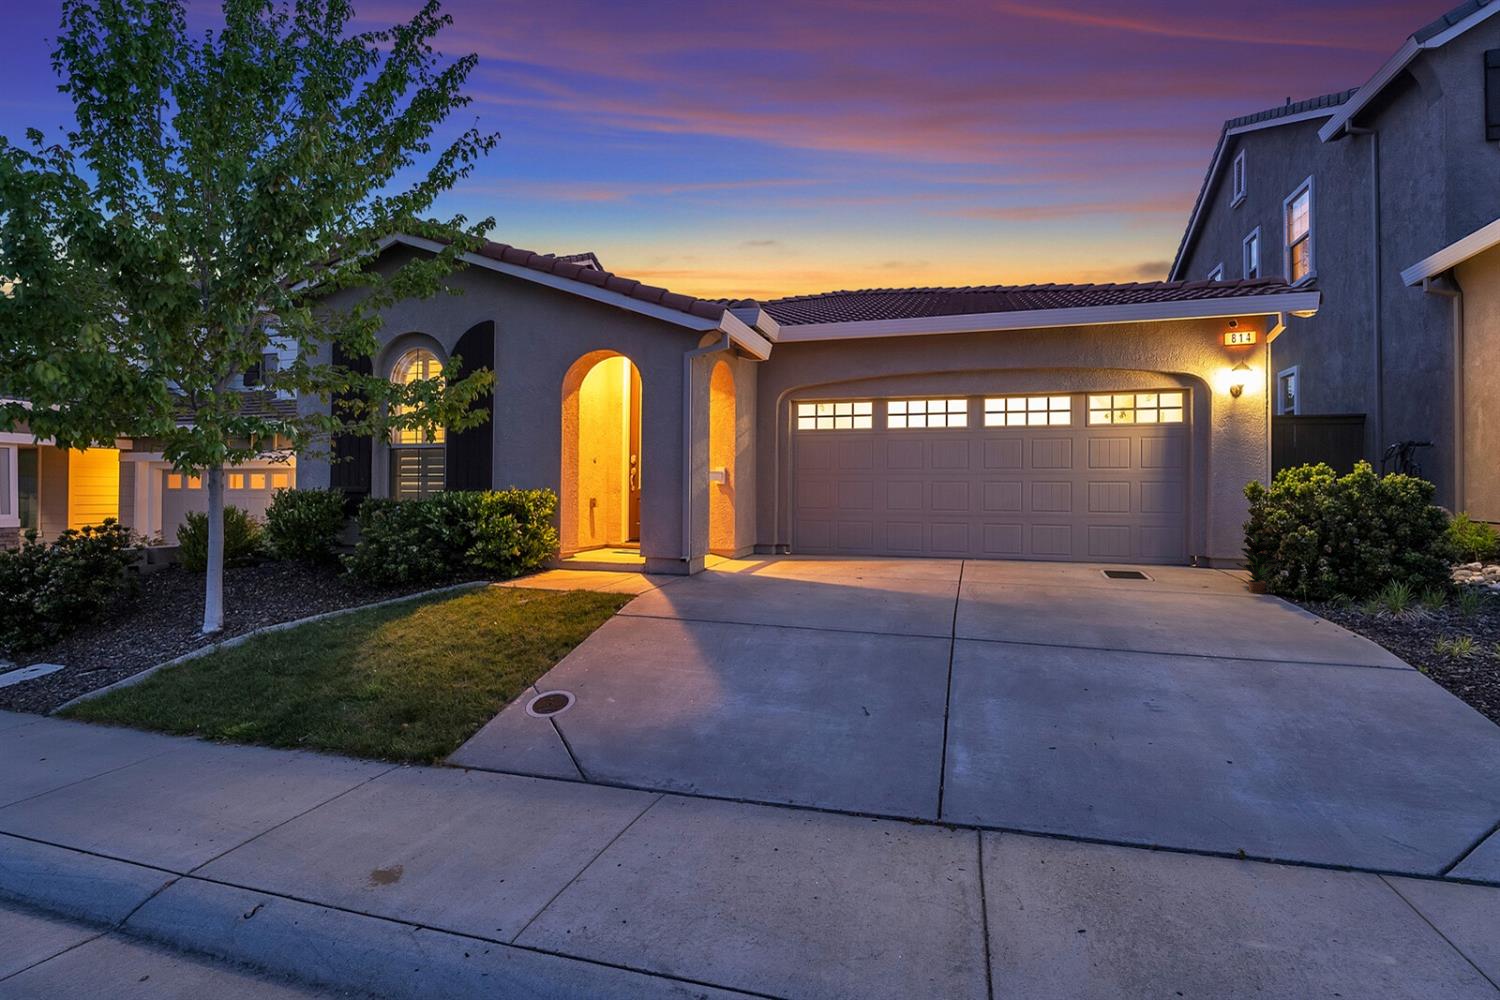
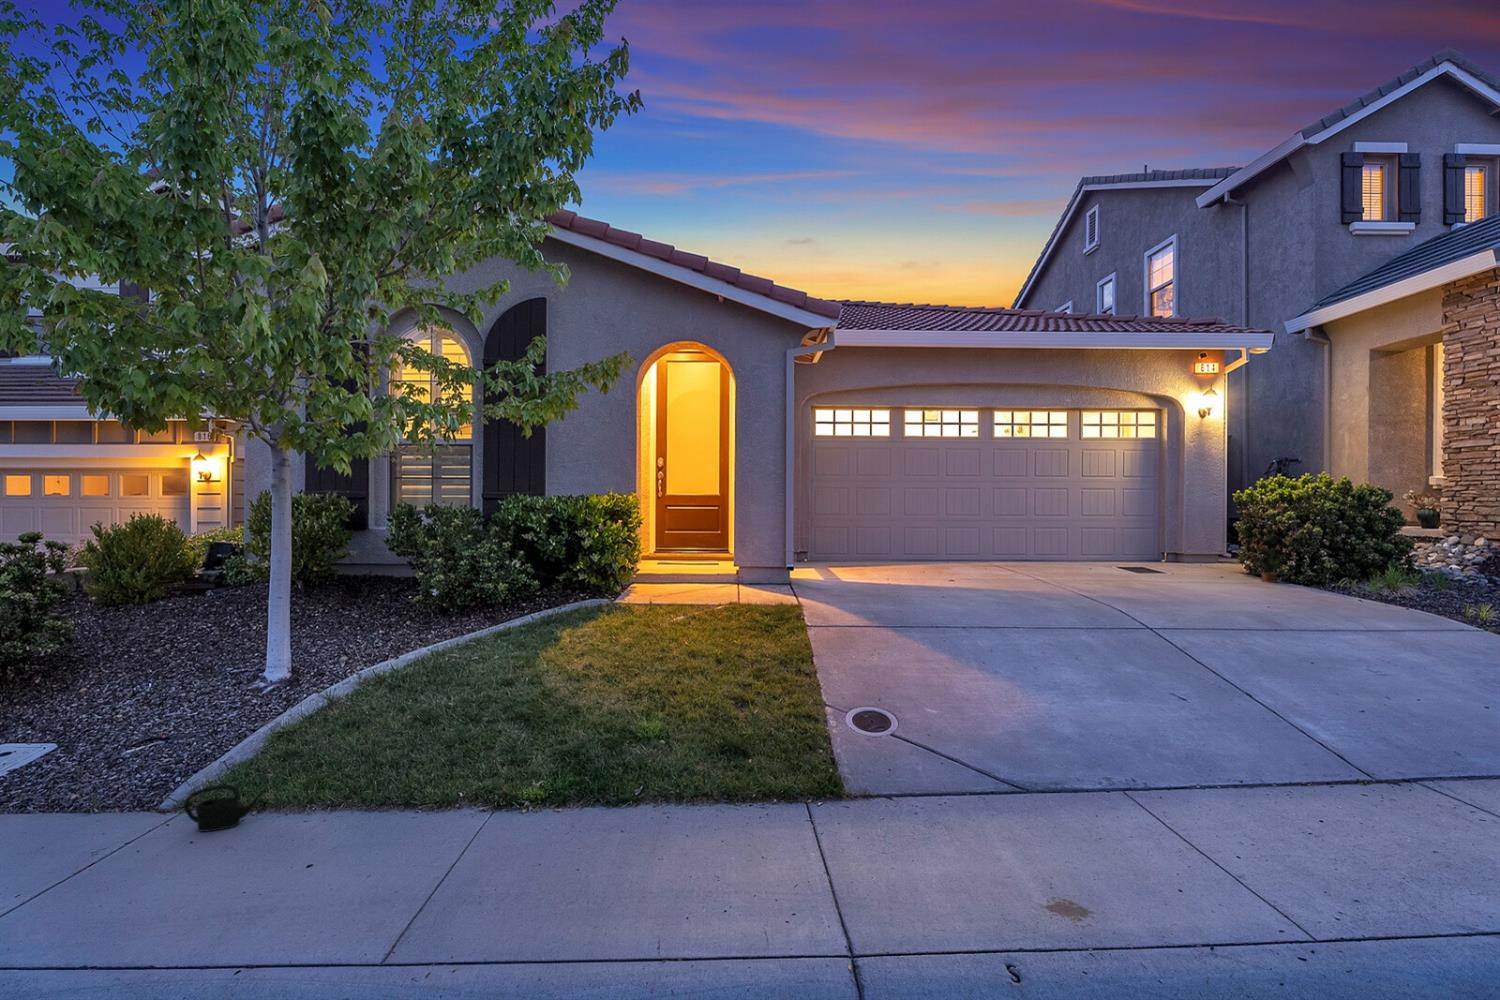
watering can: none [23,688,74,718] -> present [184,785,266,832]

